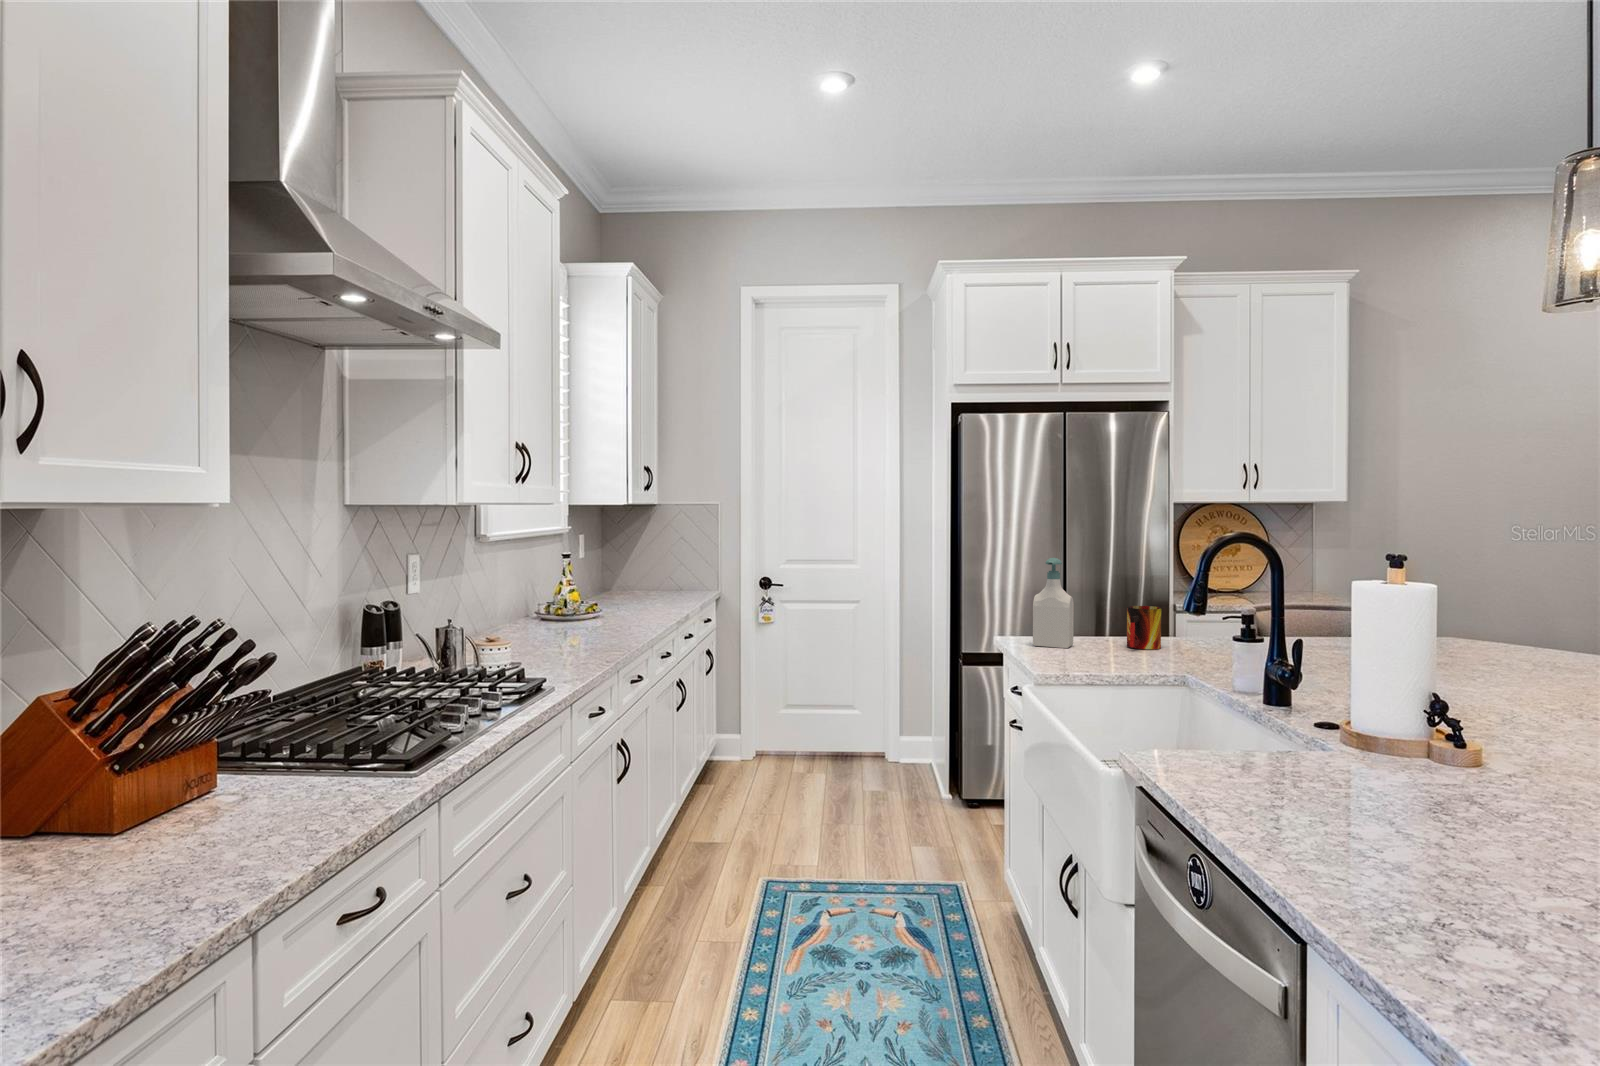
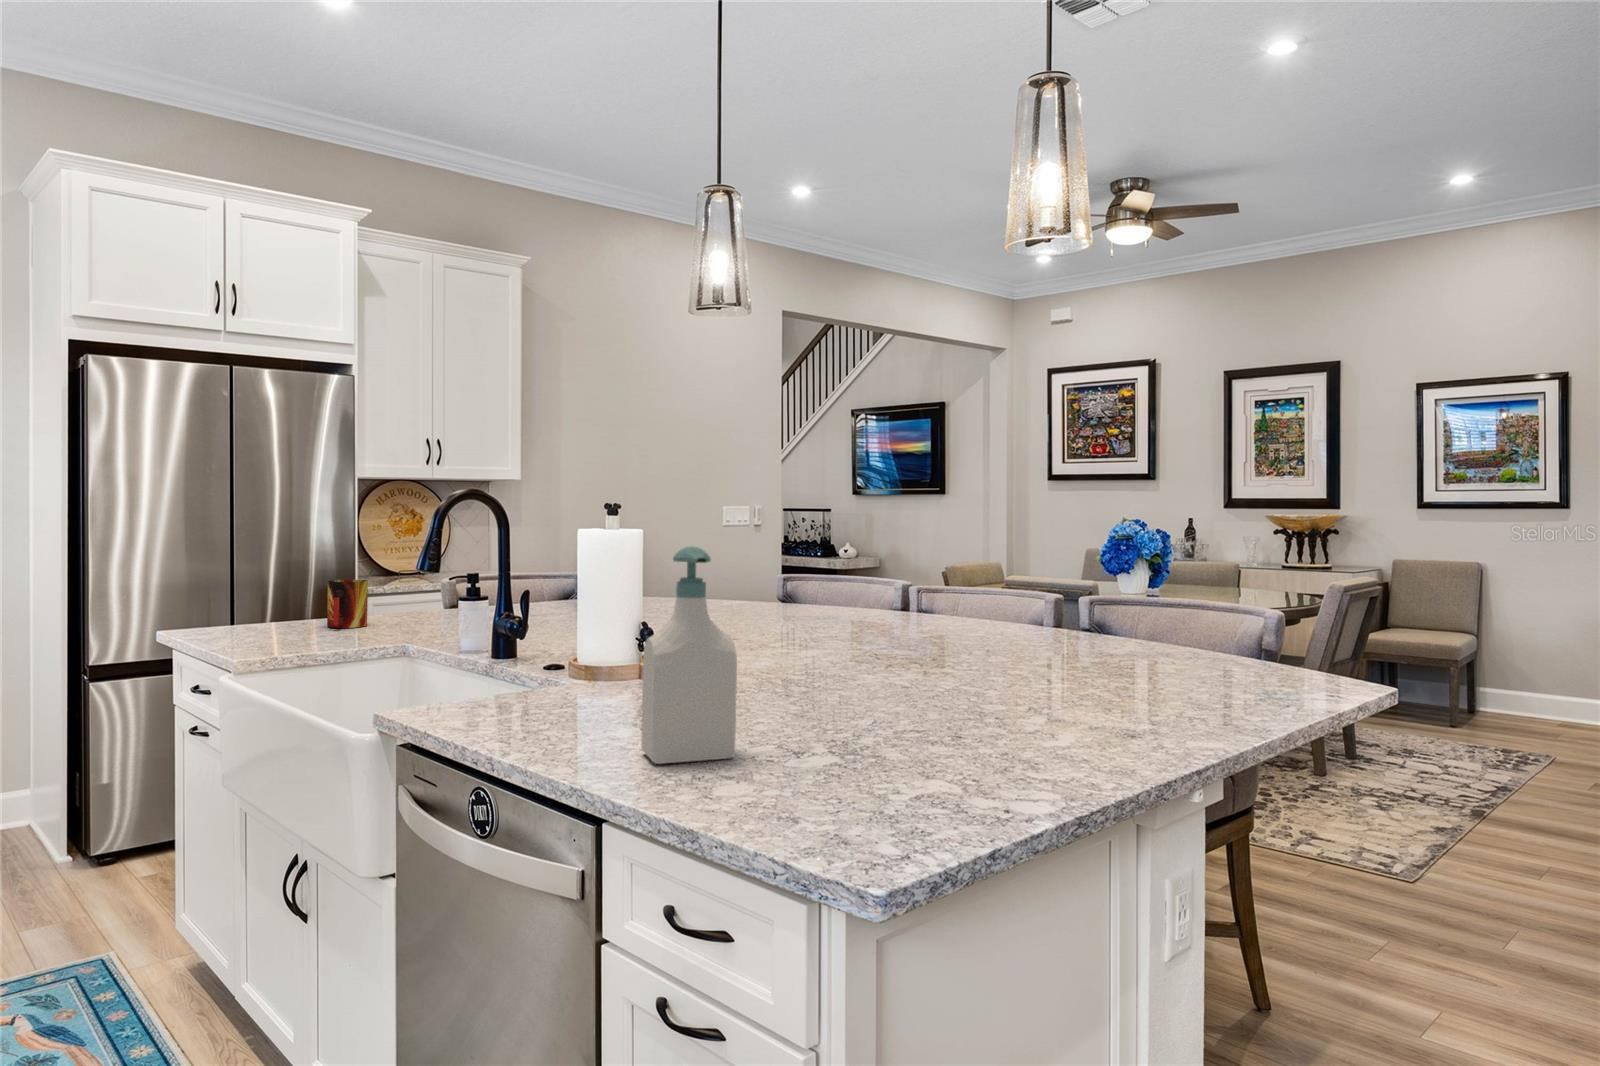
soap bottle: present [1033,558,1074,648] -> present [641,547,737,764]

